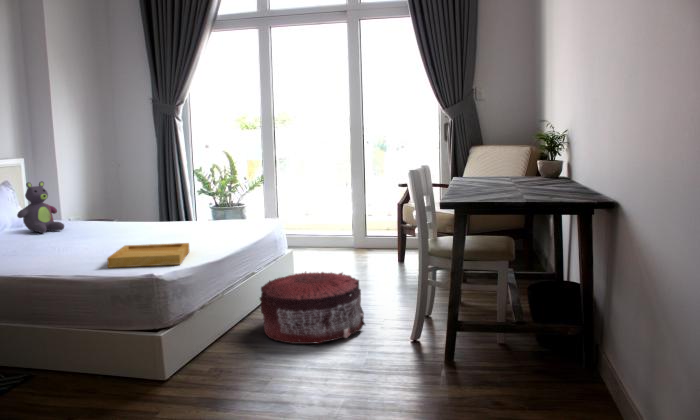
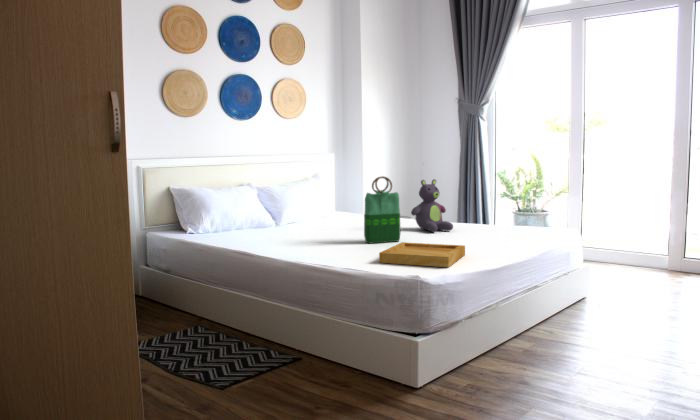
tote bag: none [76,180,117,250] -> present [364,176,401,244]
stuffed bear: present [17,181,64,233] -> present [411,179,453,232]
pouf: present [260,272,365,344] -> none [538,292,676,384]

